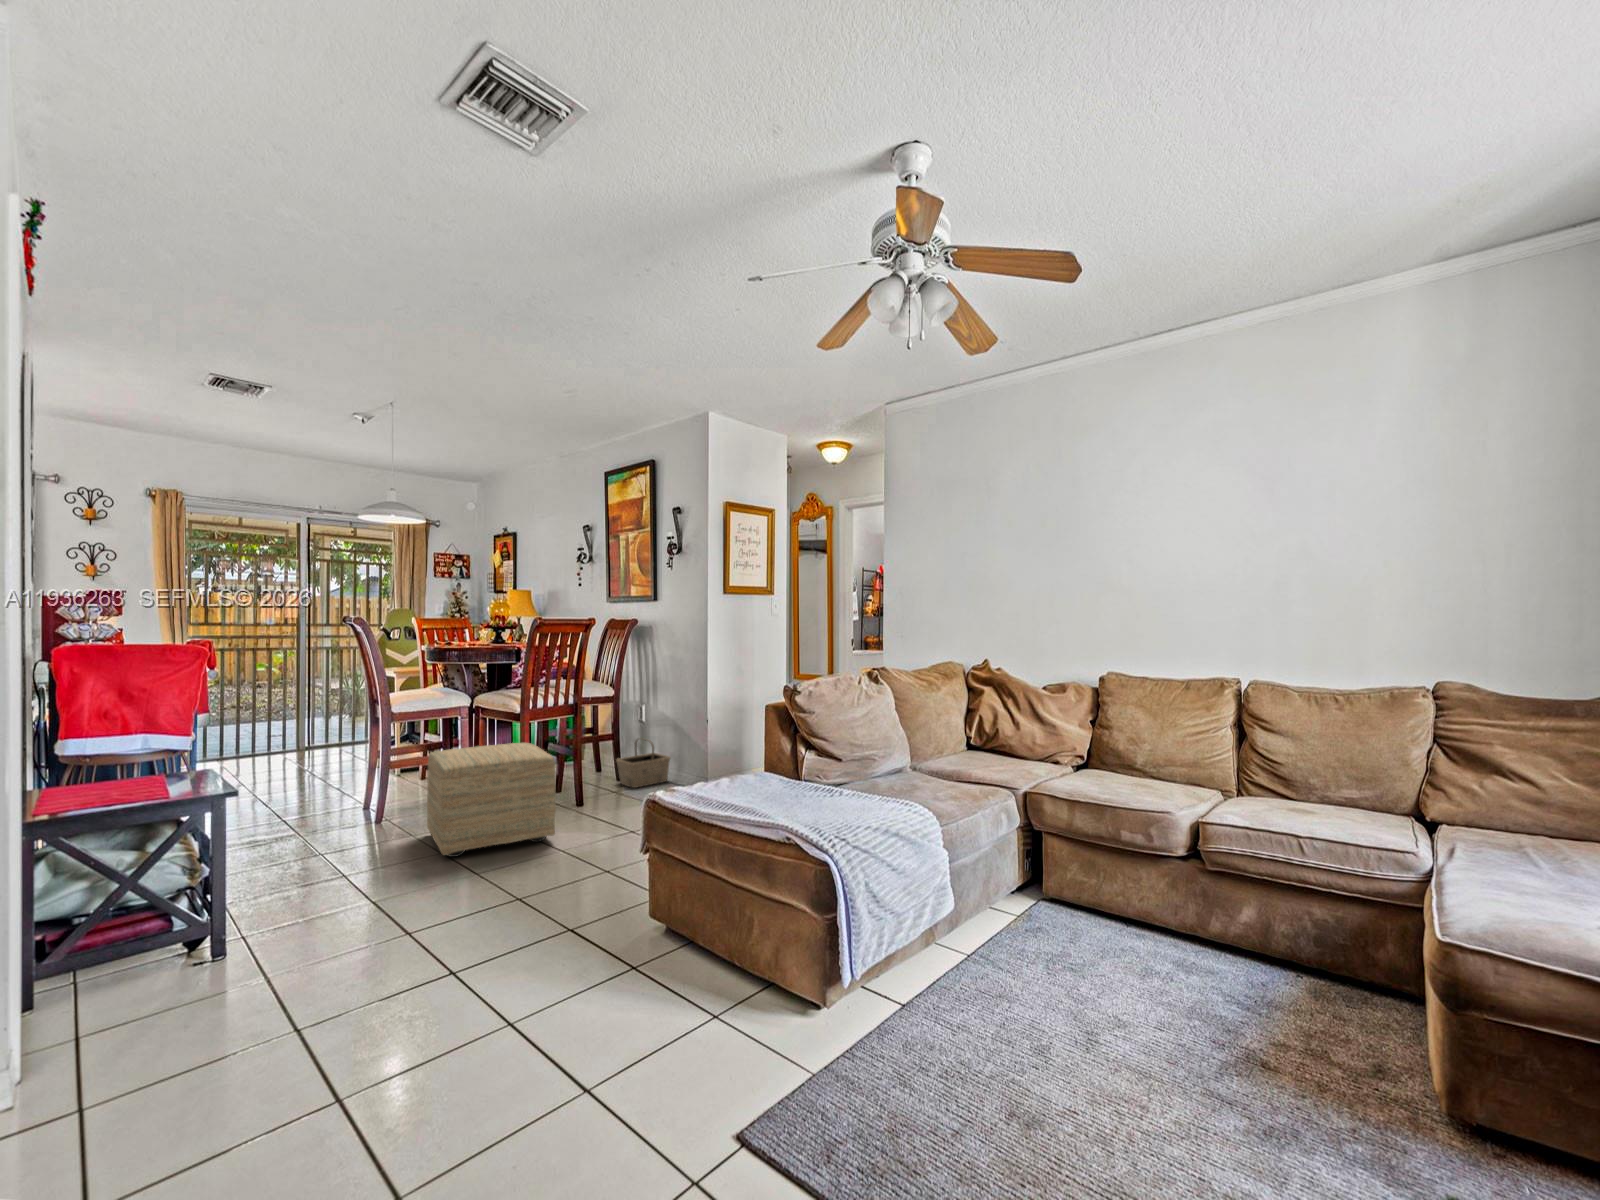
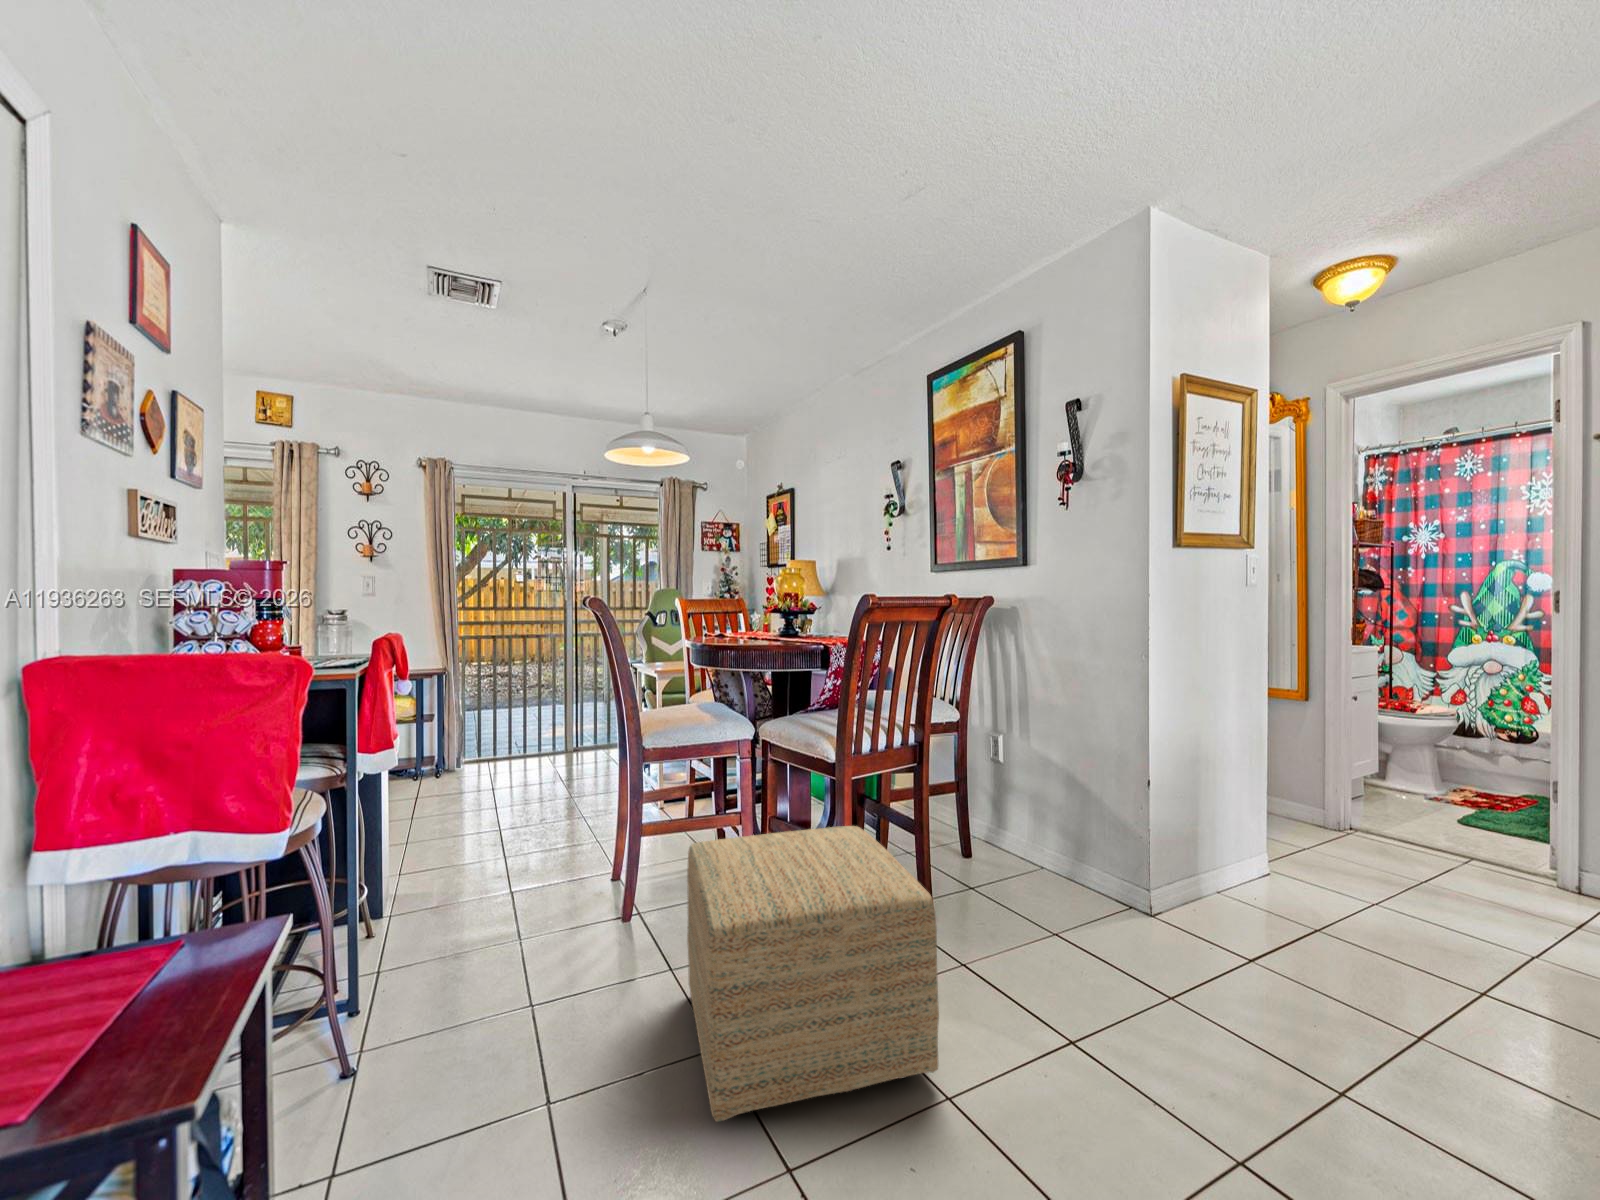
basket: present [616,739,670,788] -> none [973,792,1065,883]

